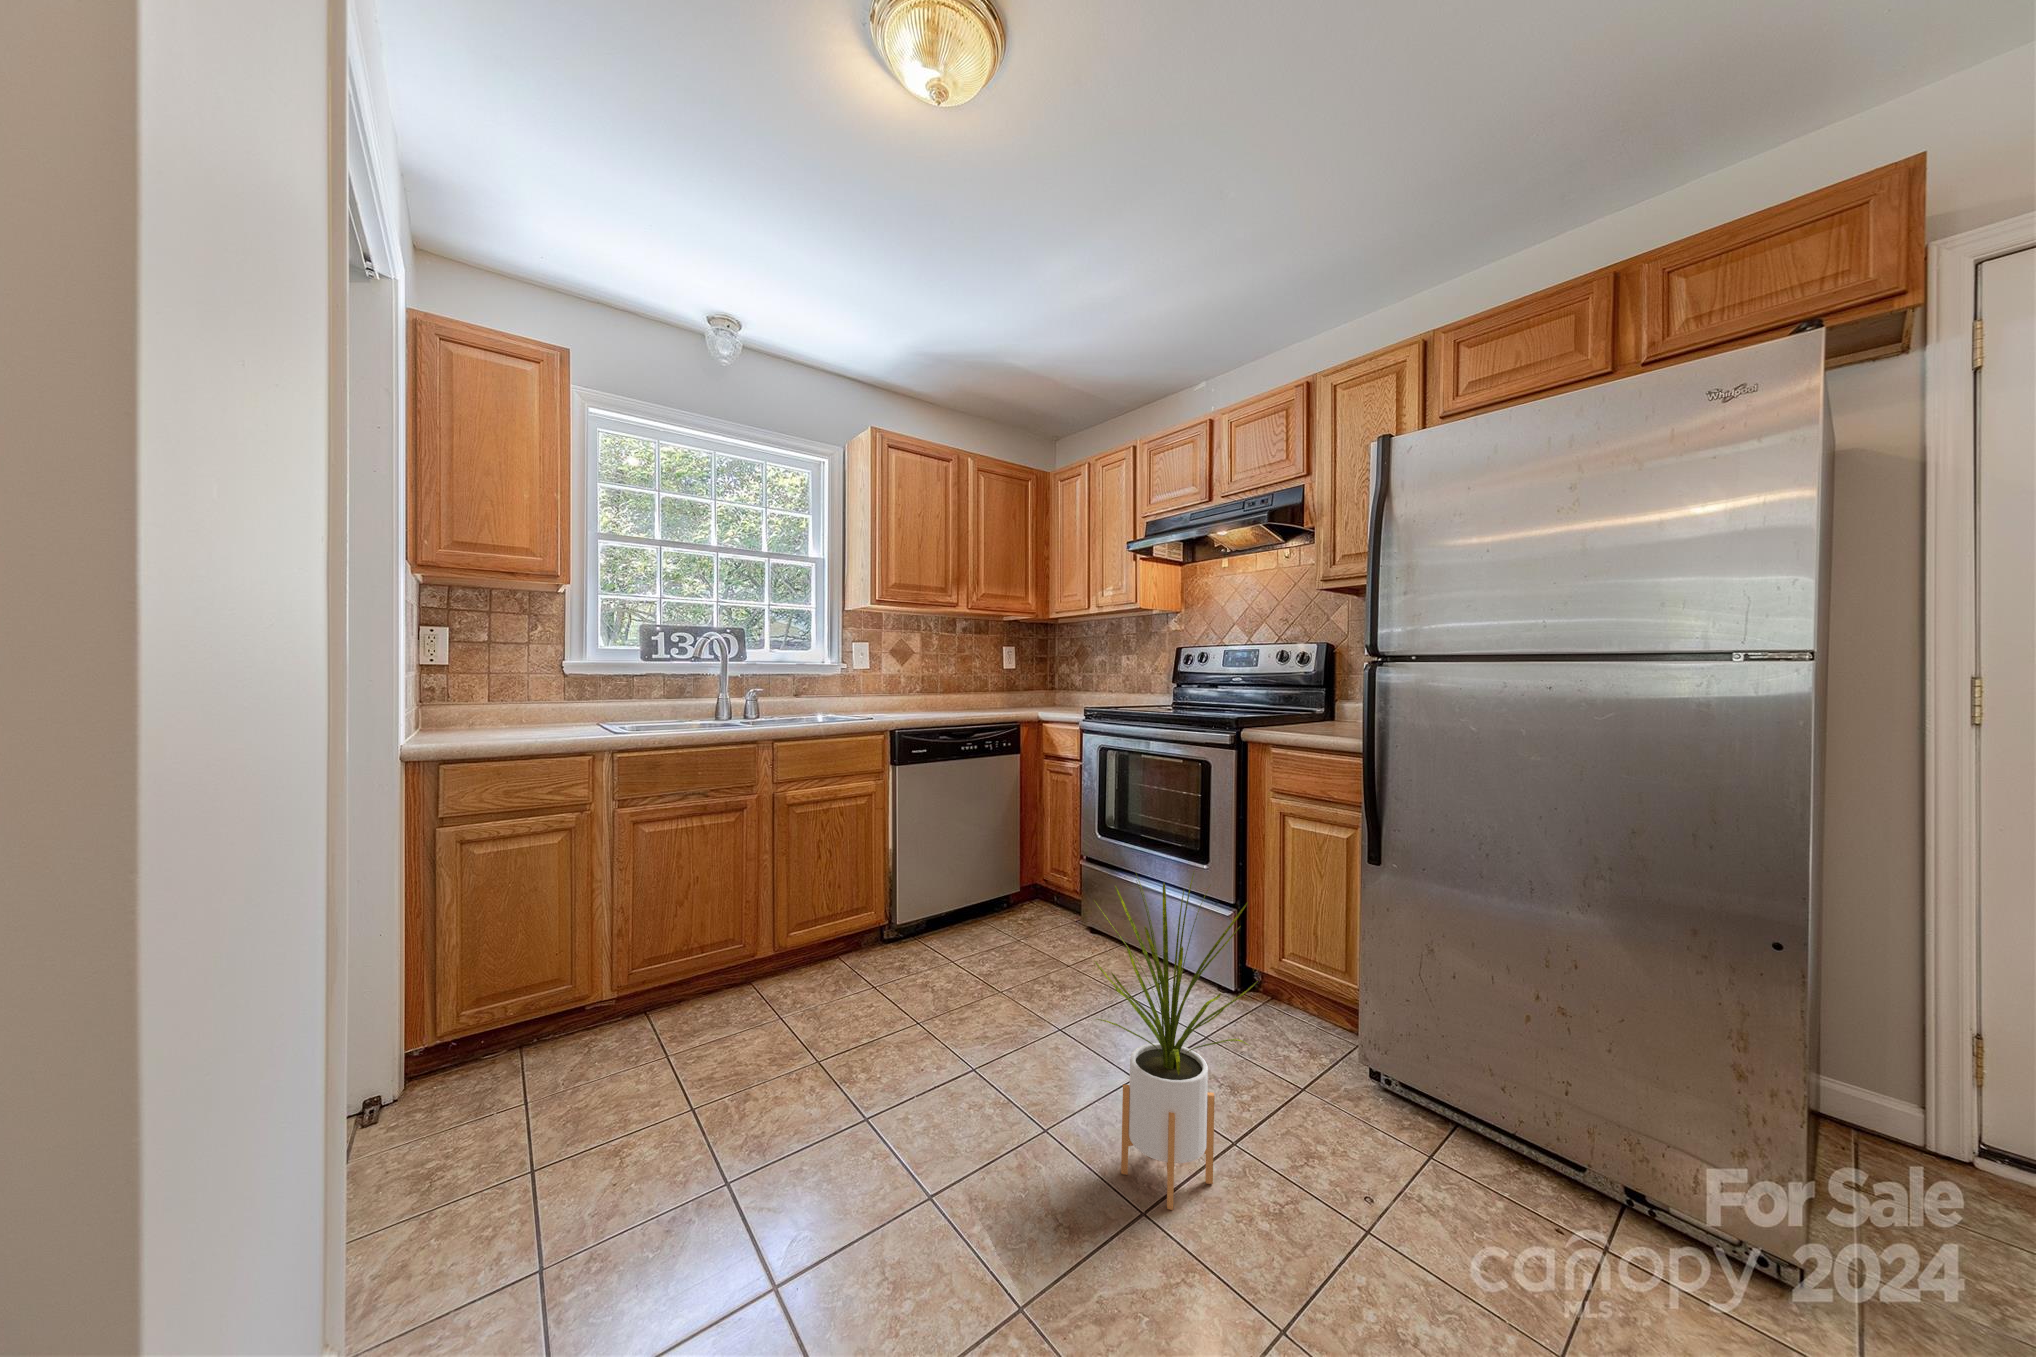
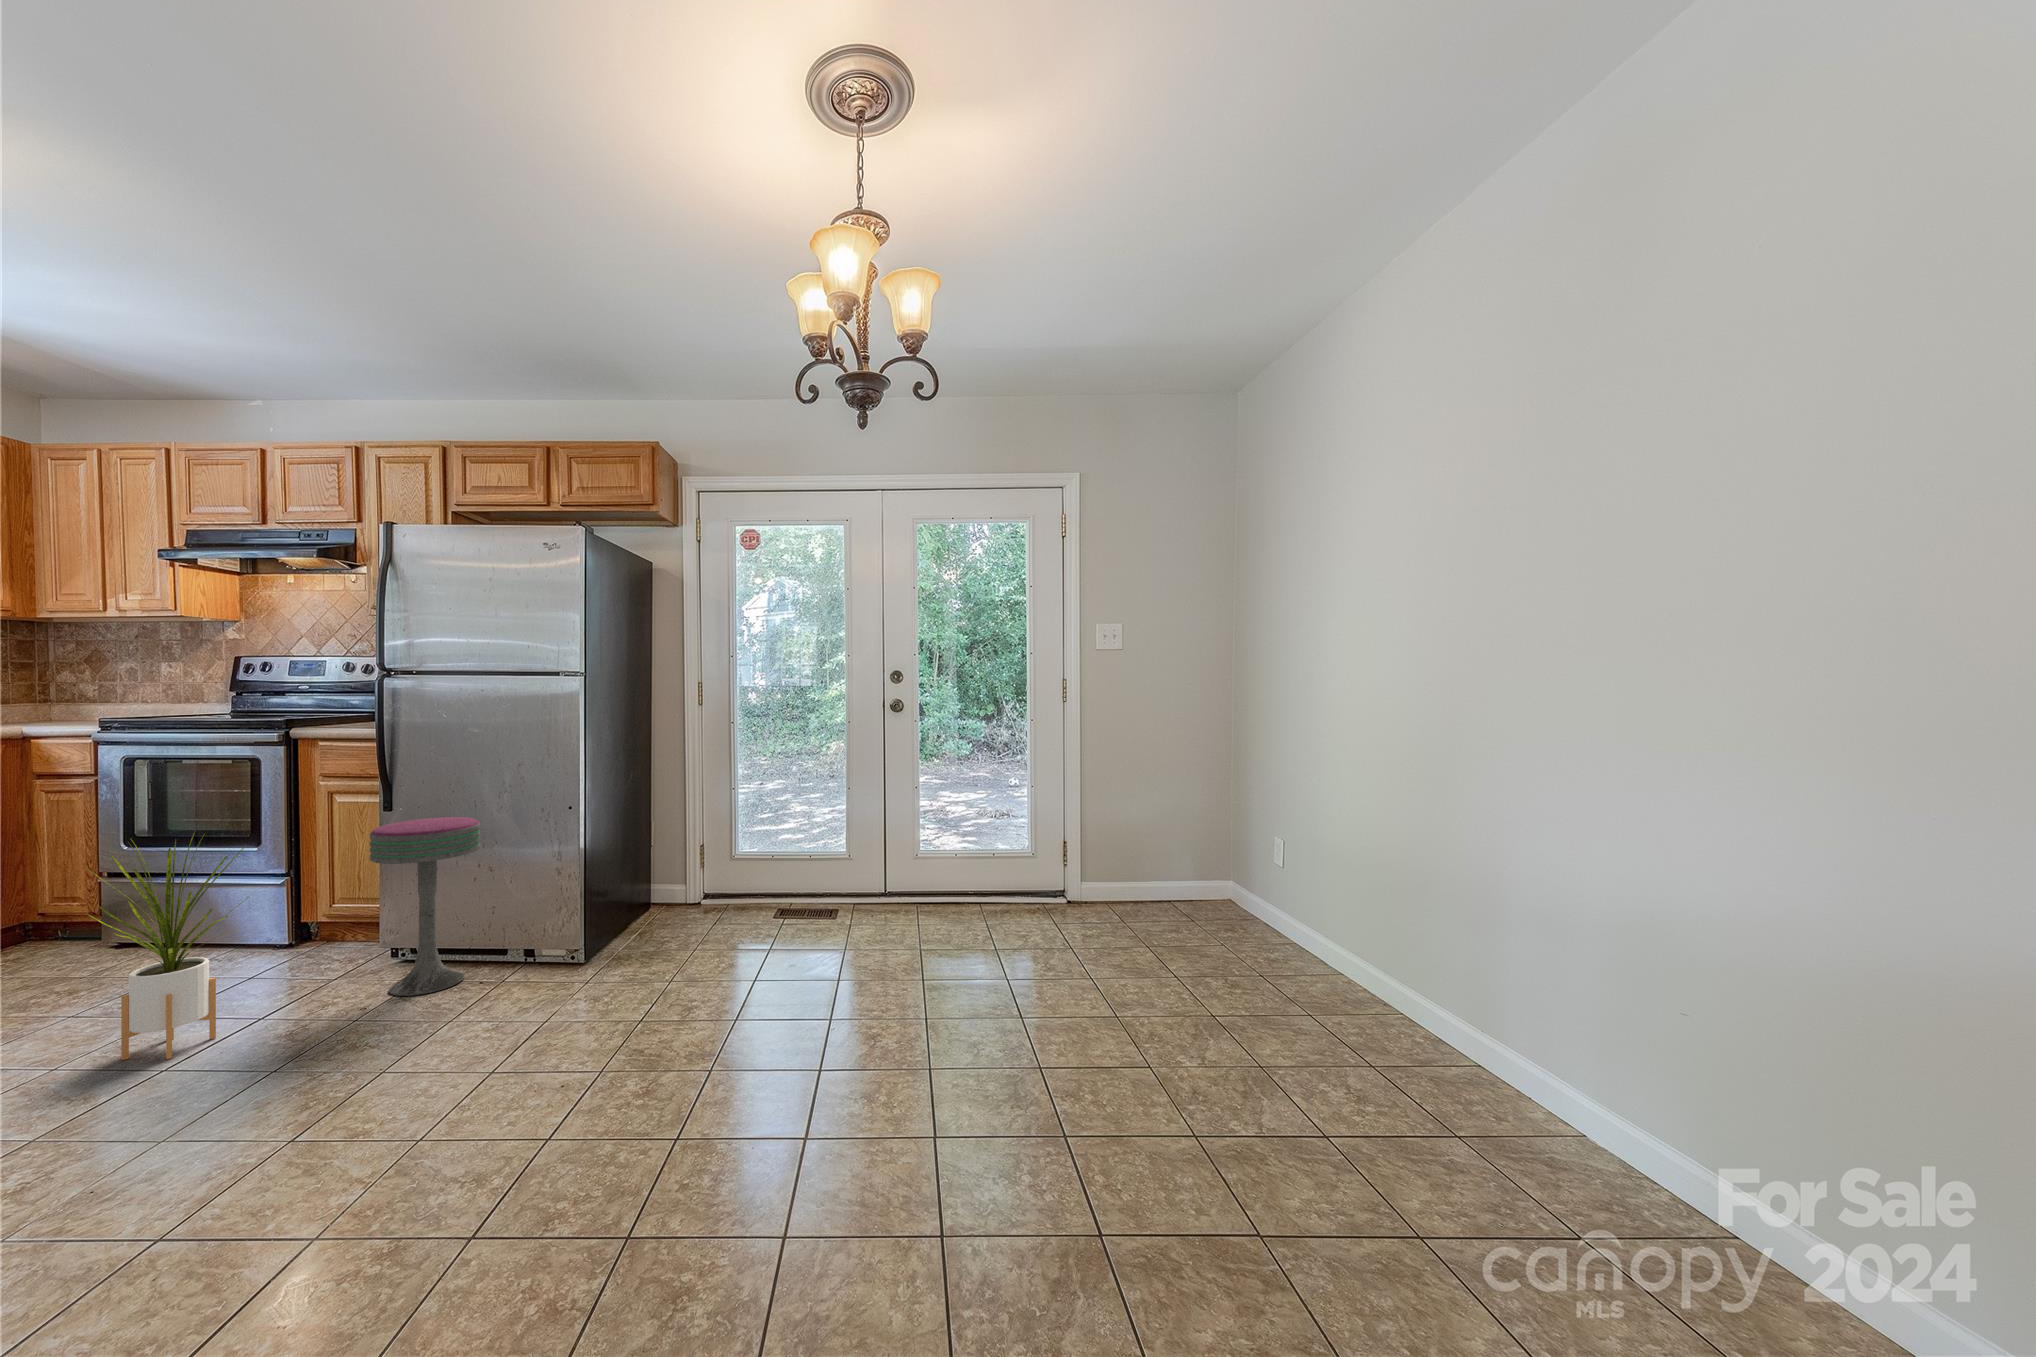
bar stool: none [1389,896,1573,1236] -> present [370,817,481,996]

